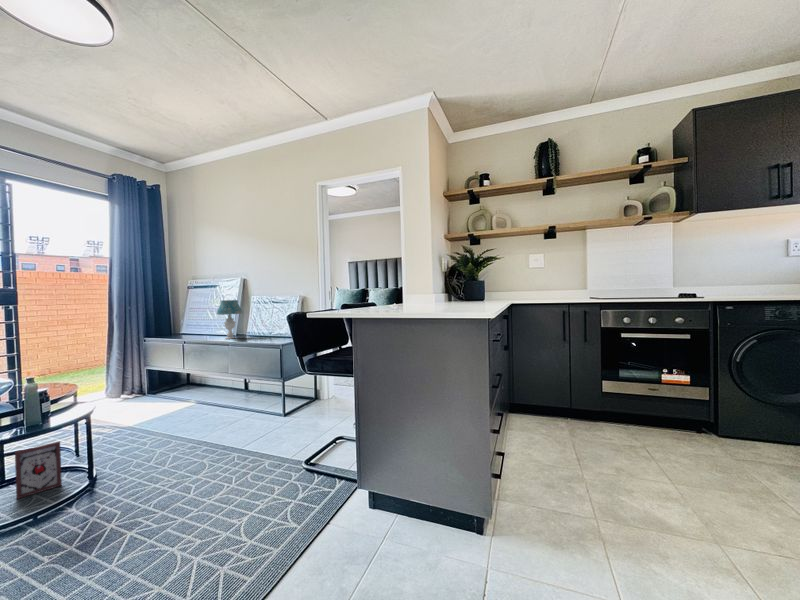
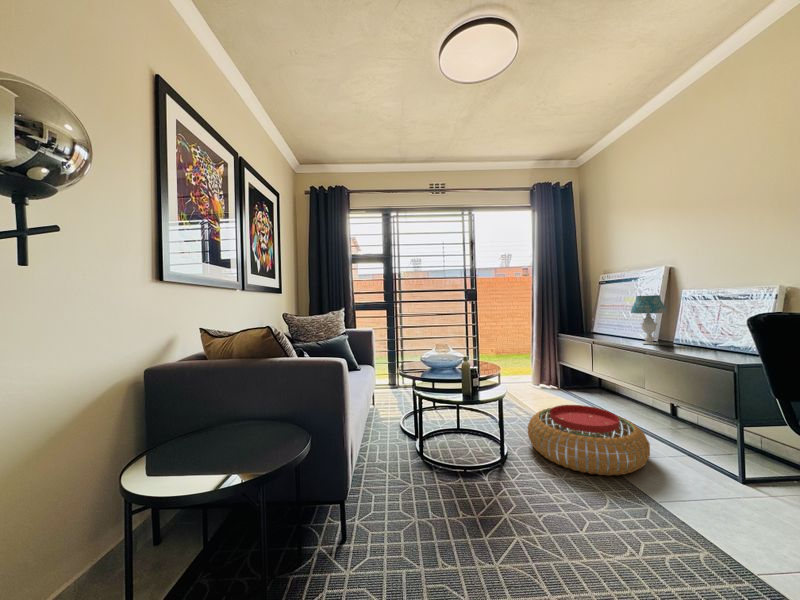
pouf: none [120,398,234,459] -> present [528,405,650,476]
picture frame: present [15,442,62,499] -> none [460,412,485,452]

